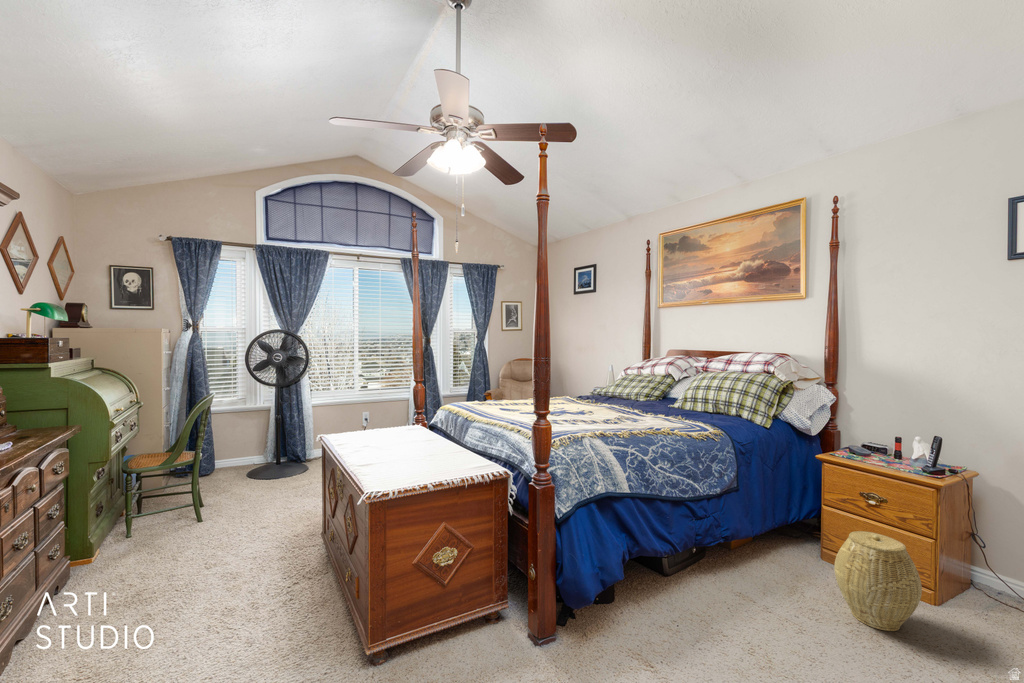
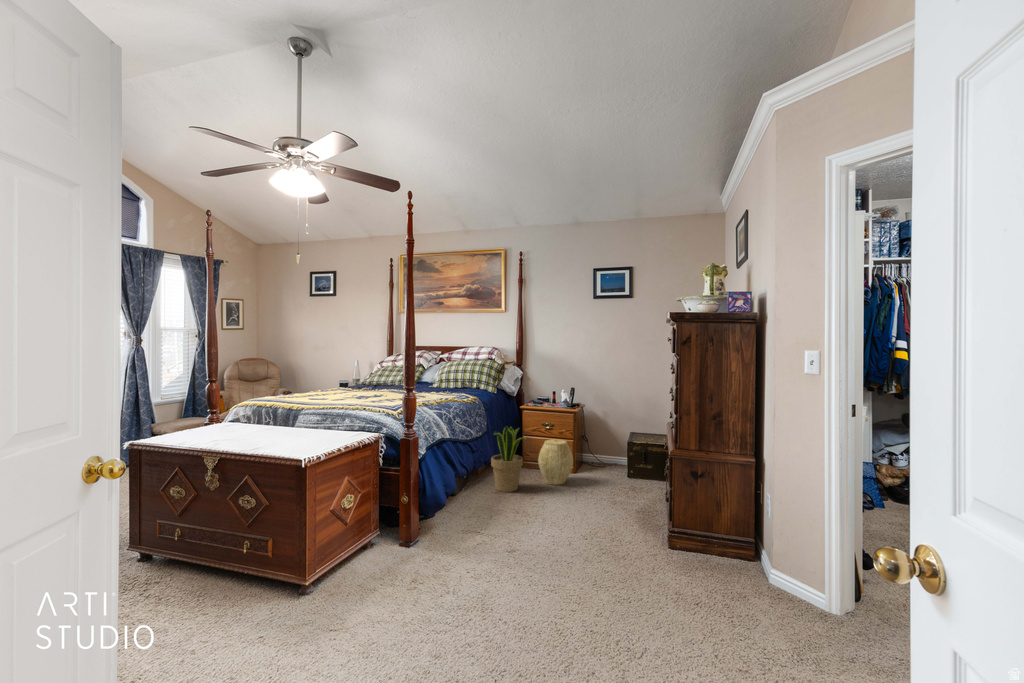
potted plant: none [726,490,796,611] -> present [491,426,526,492]

